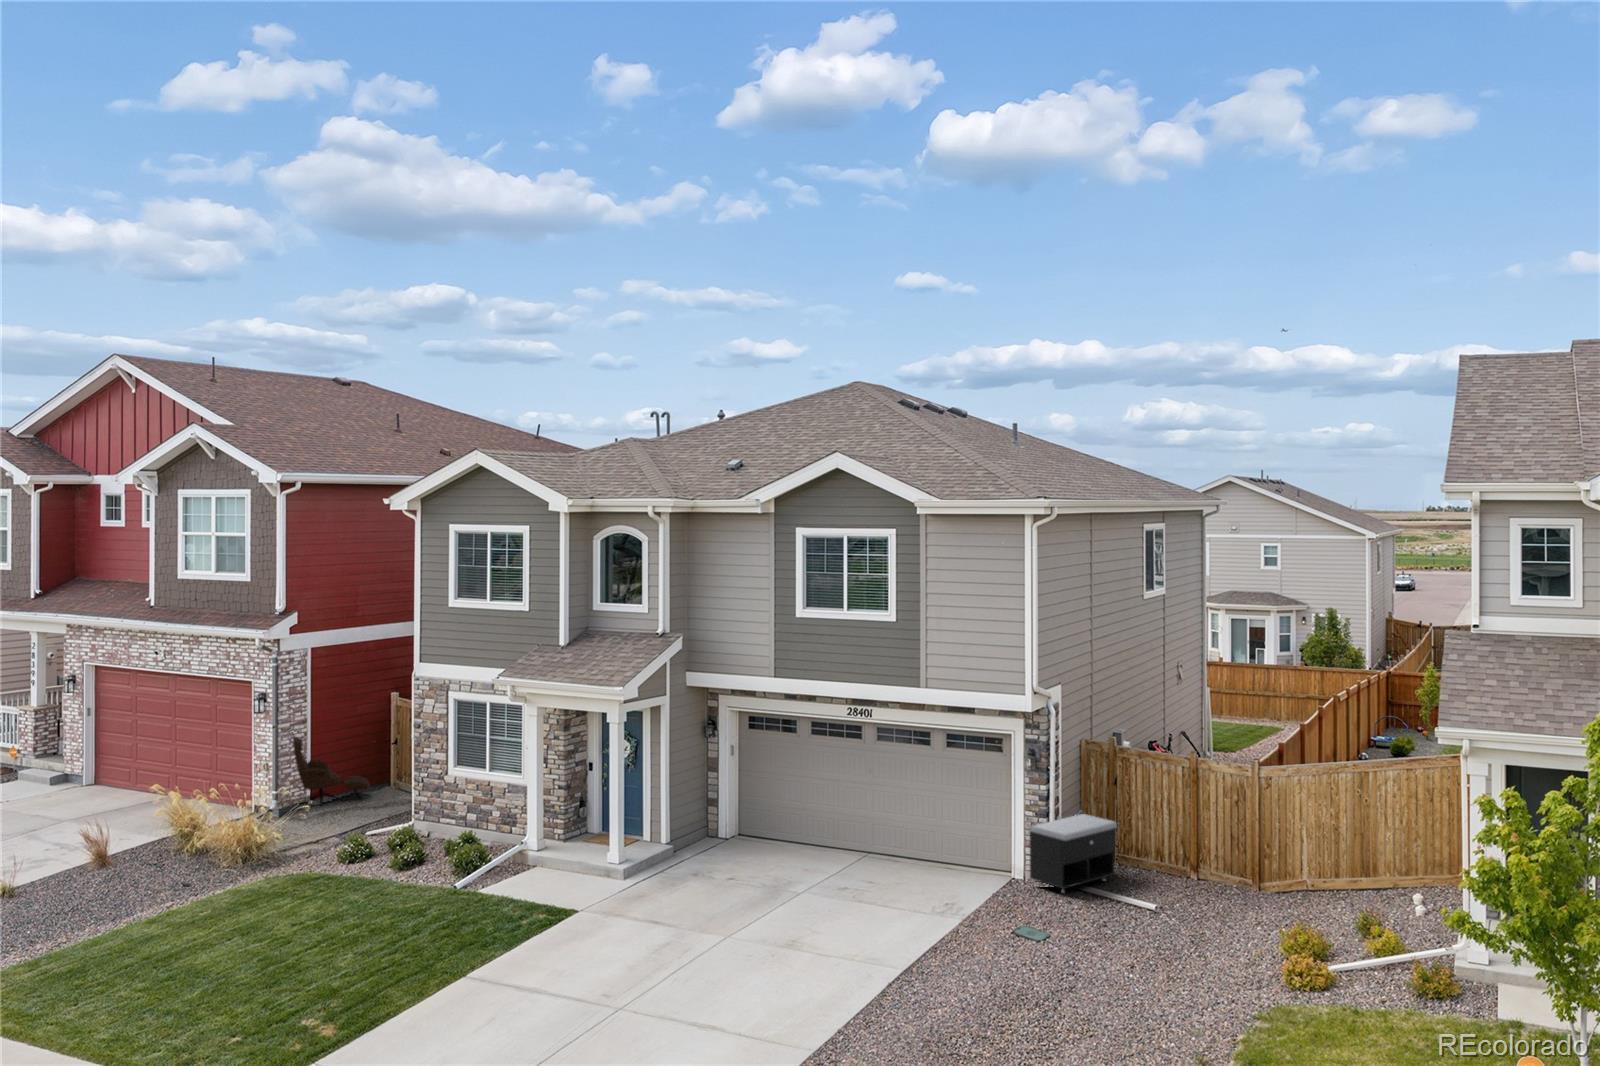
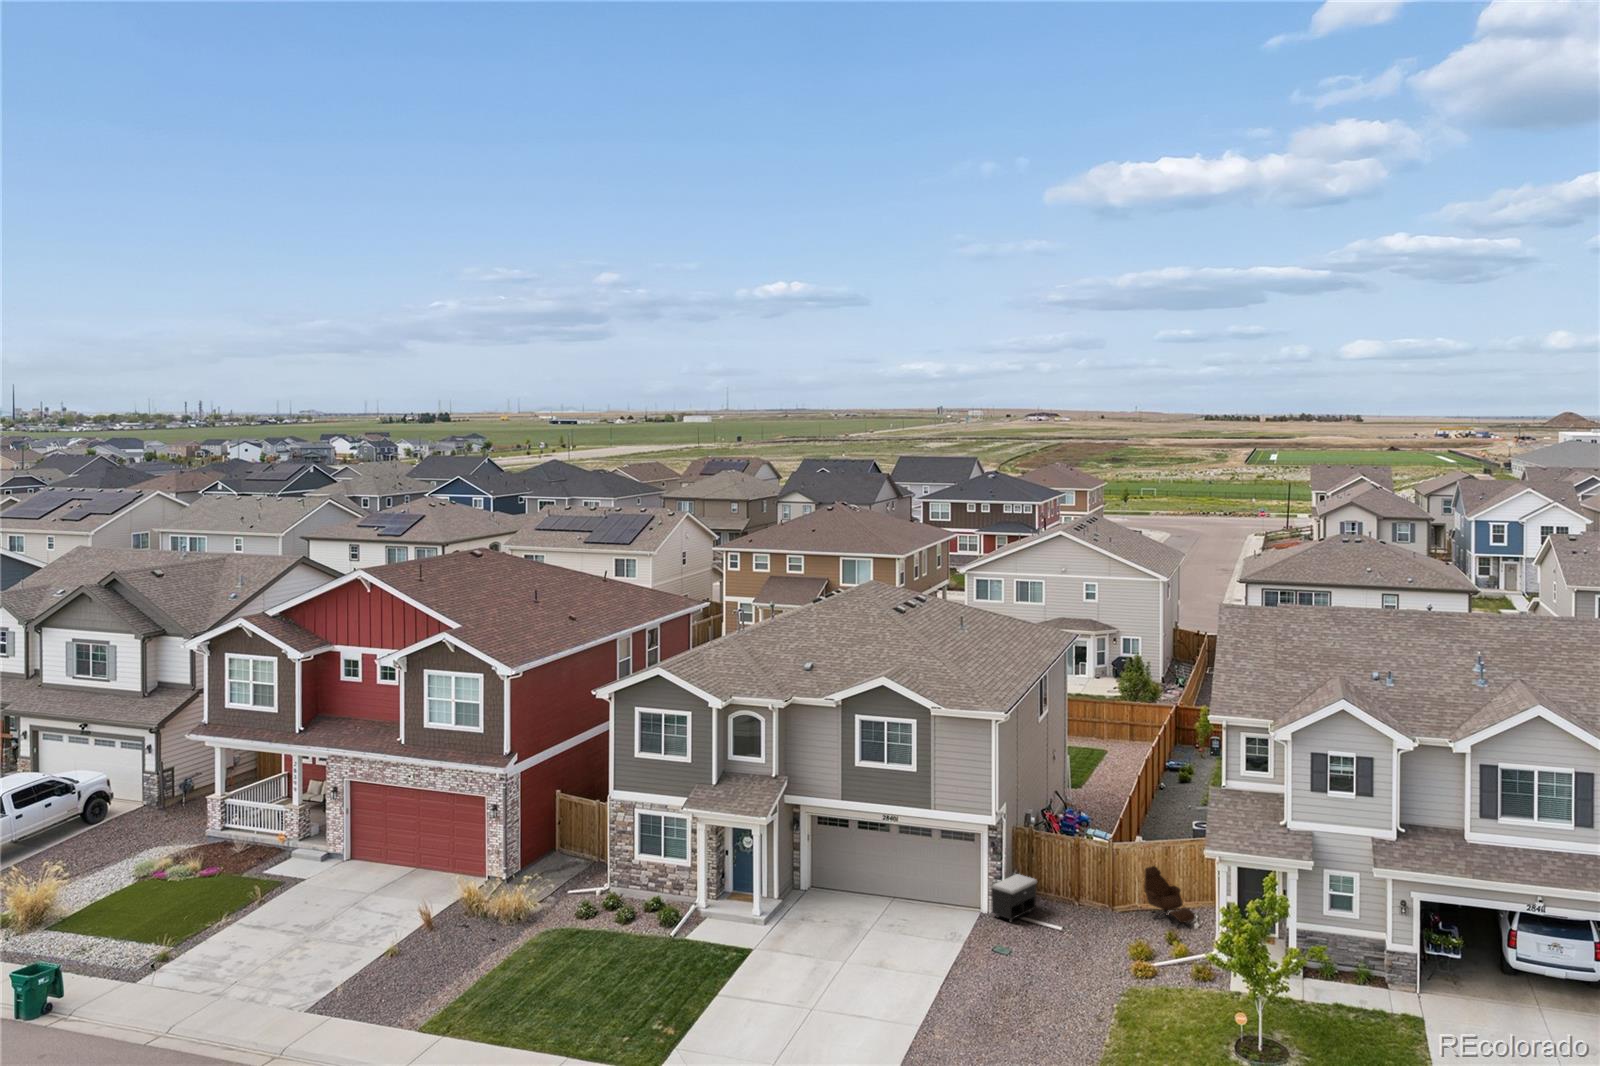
lounge chair: present [293,737,370,805] -> present [1144,866,1196,924]

